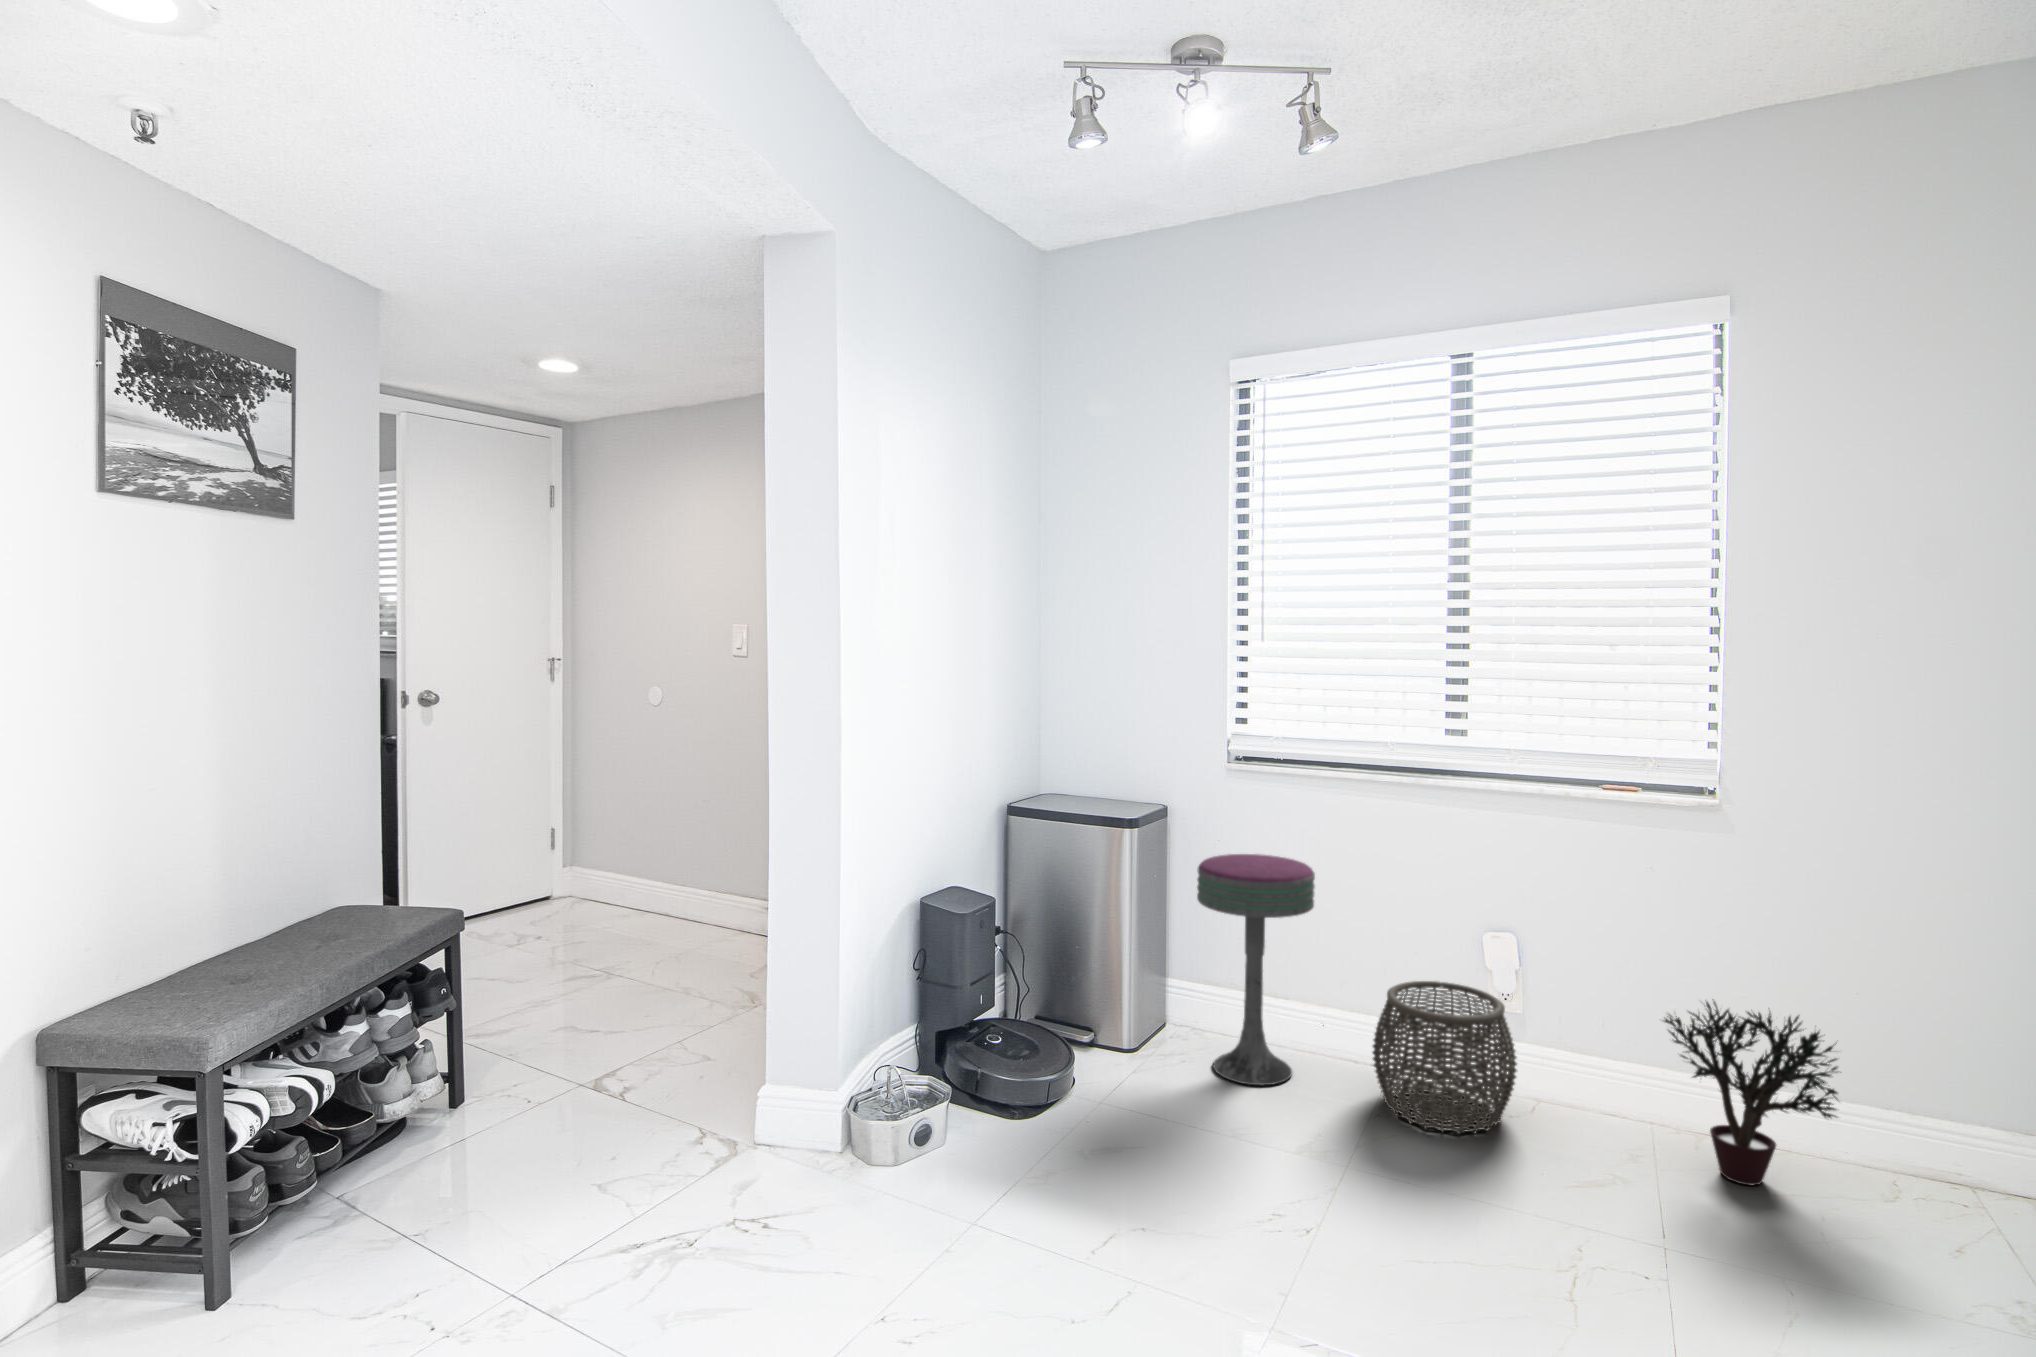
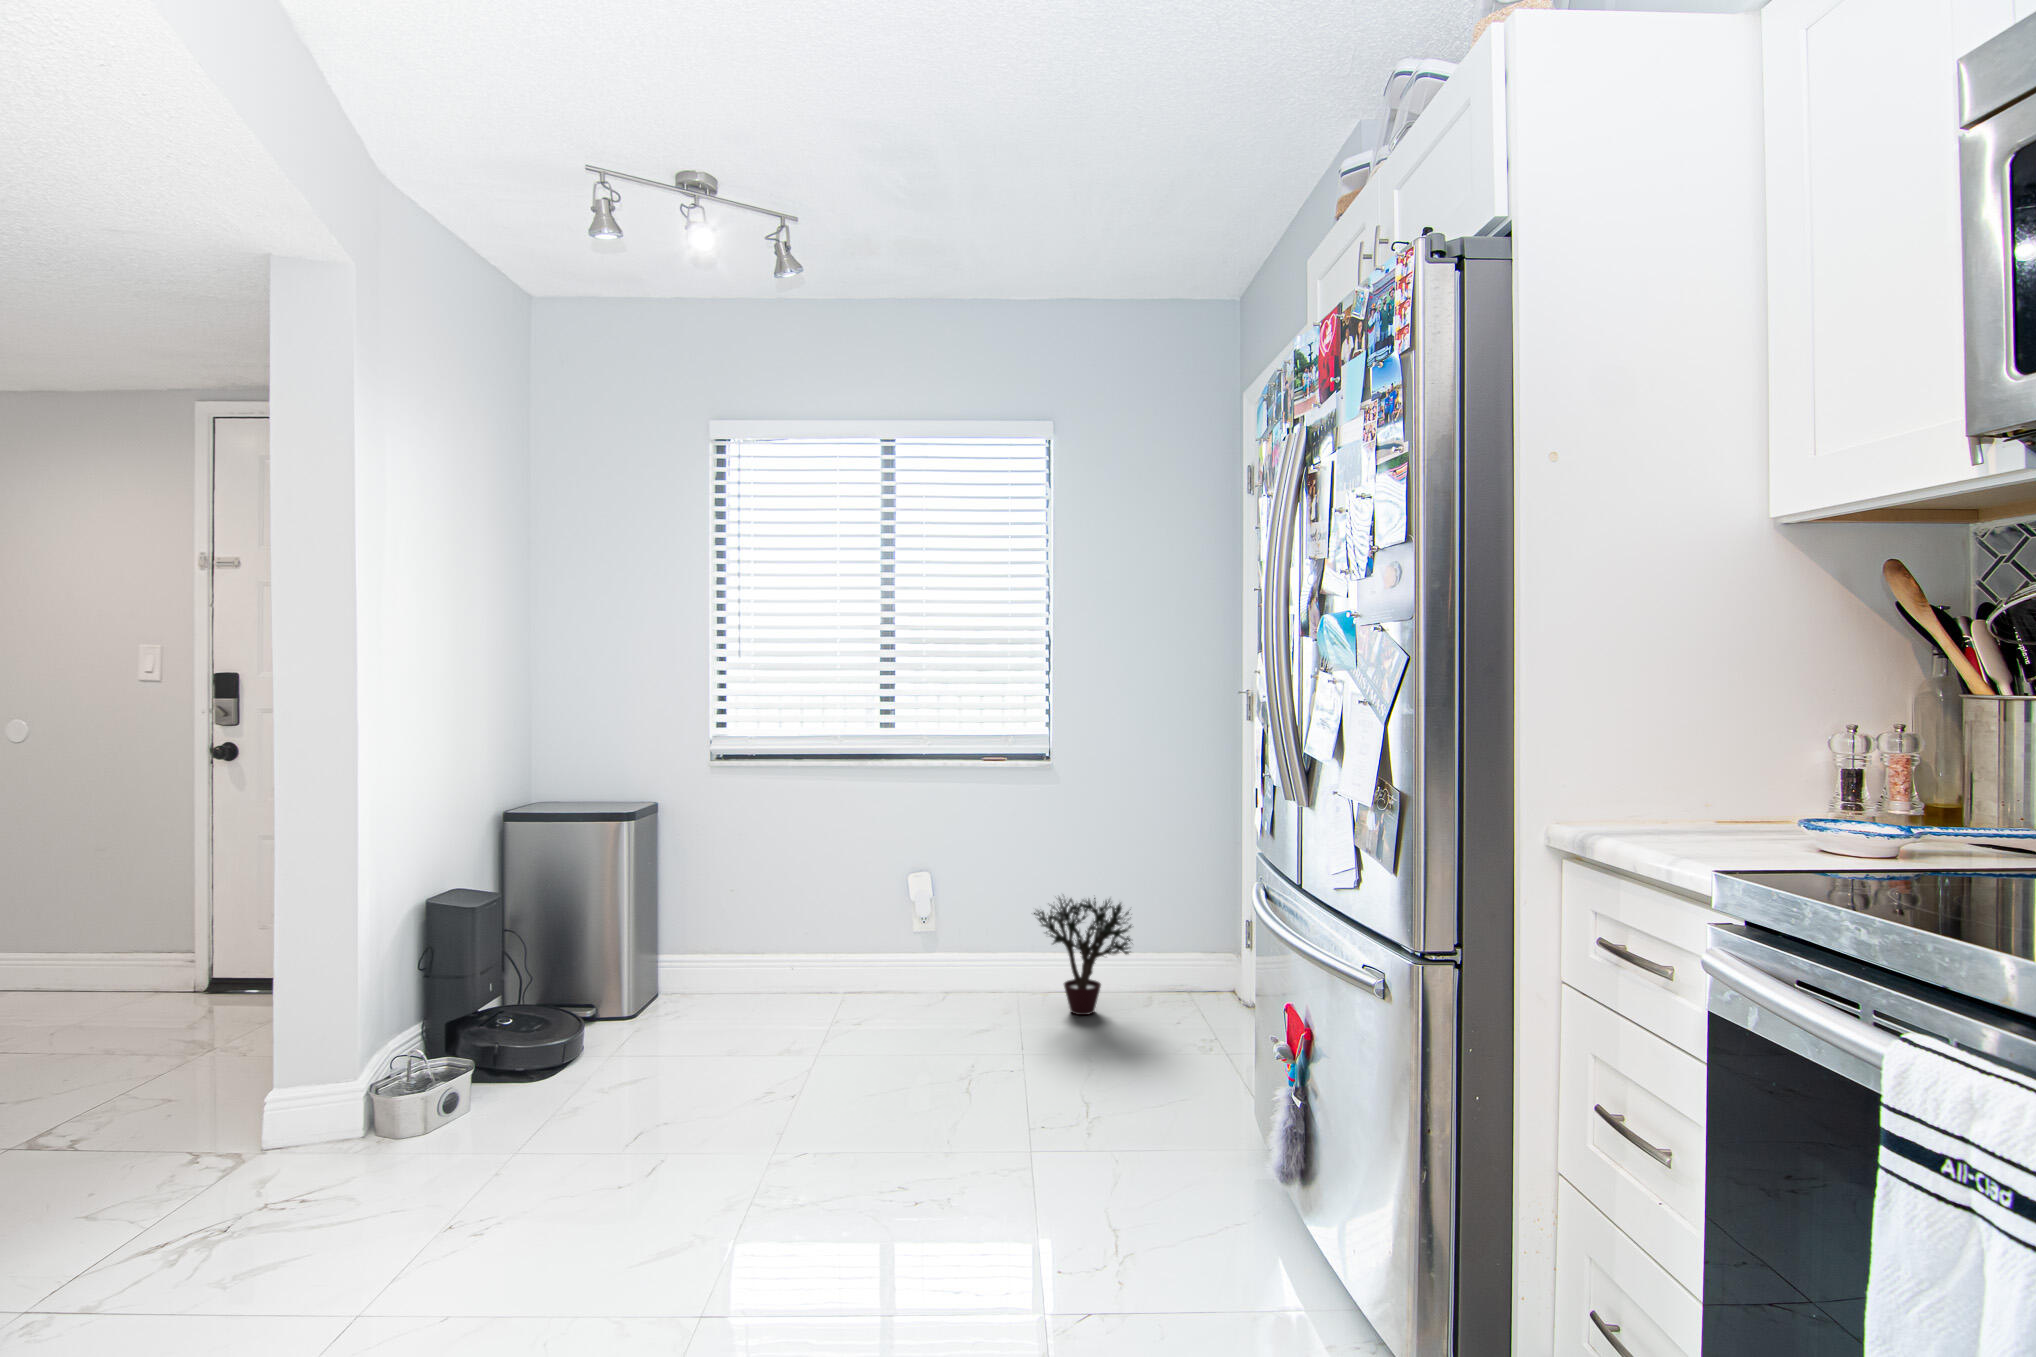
bar stool: present [1197,854,1315,1085] -> none [691,833,789,1022]
woven basket: present [1372,981,1517,1134] -> none [838,915,942,1024]

